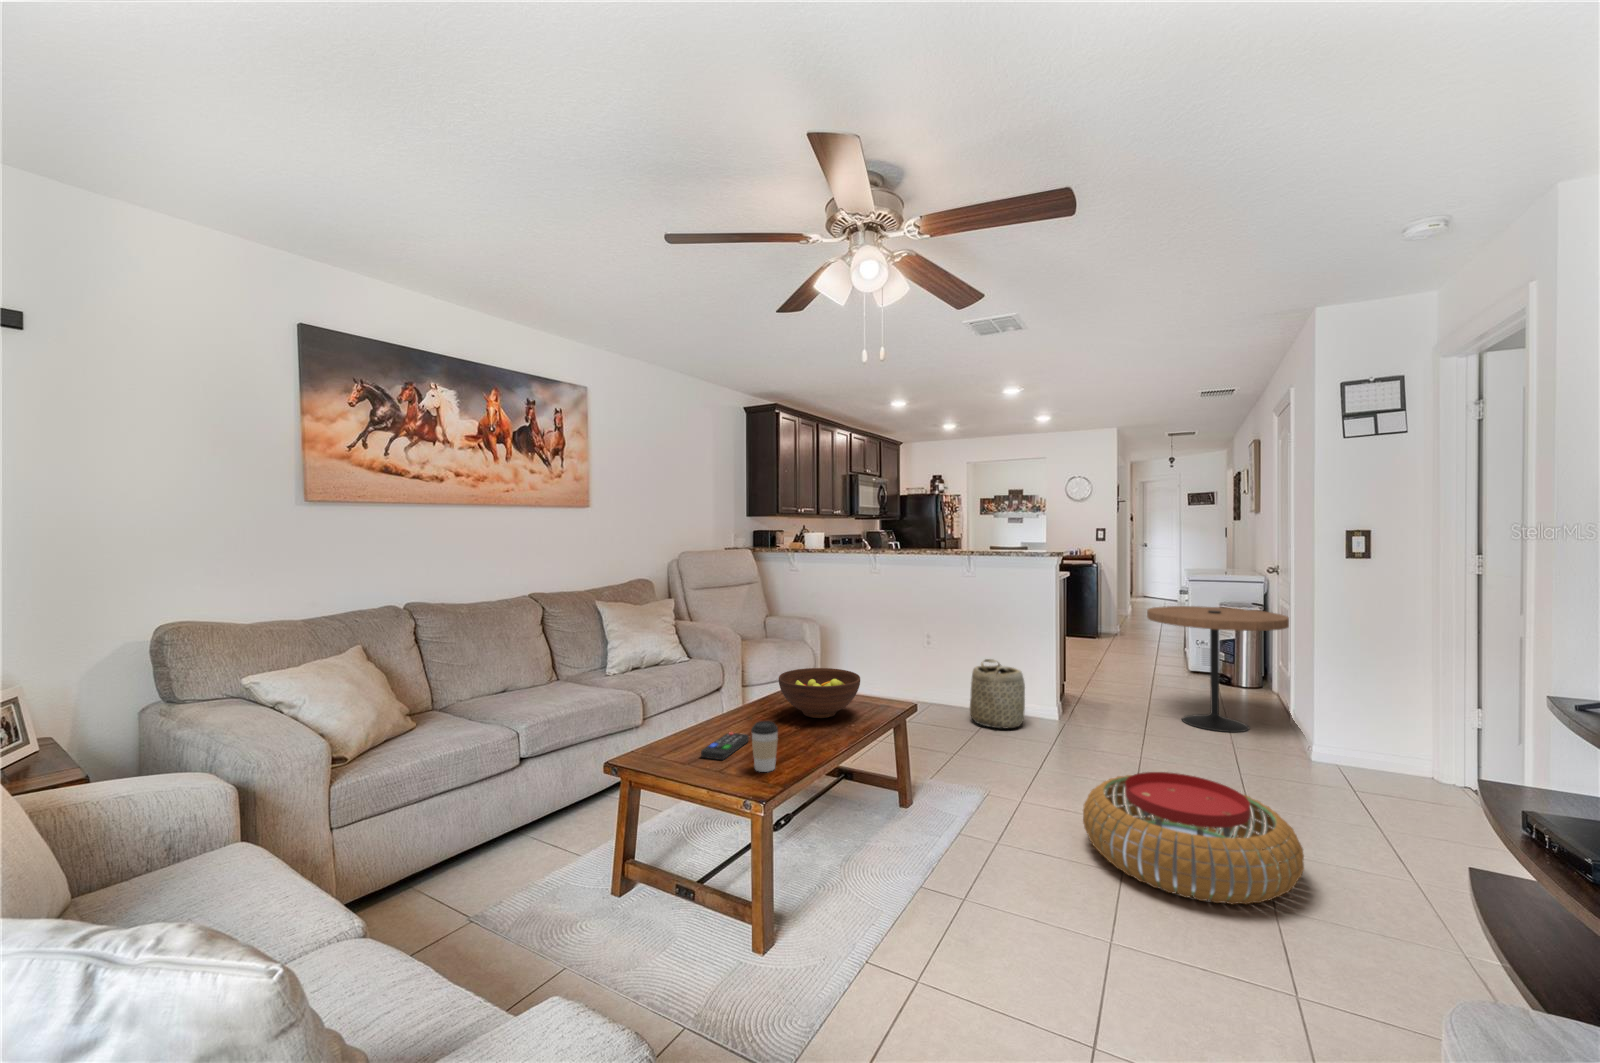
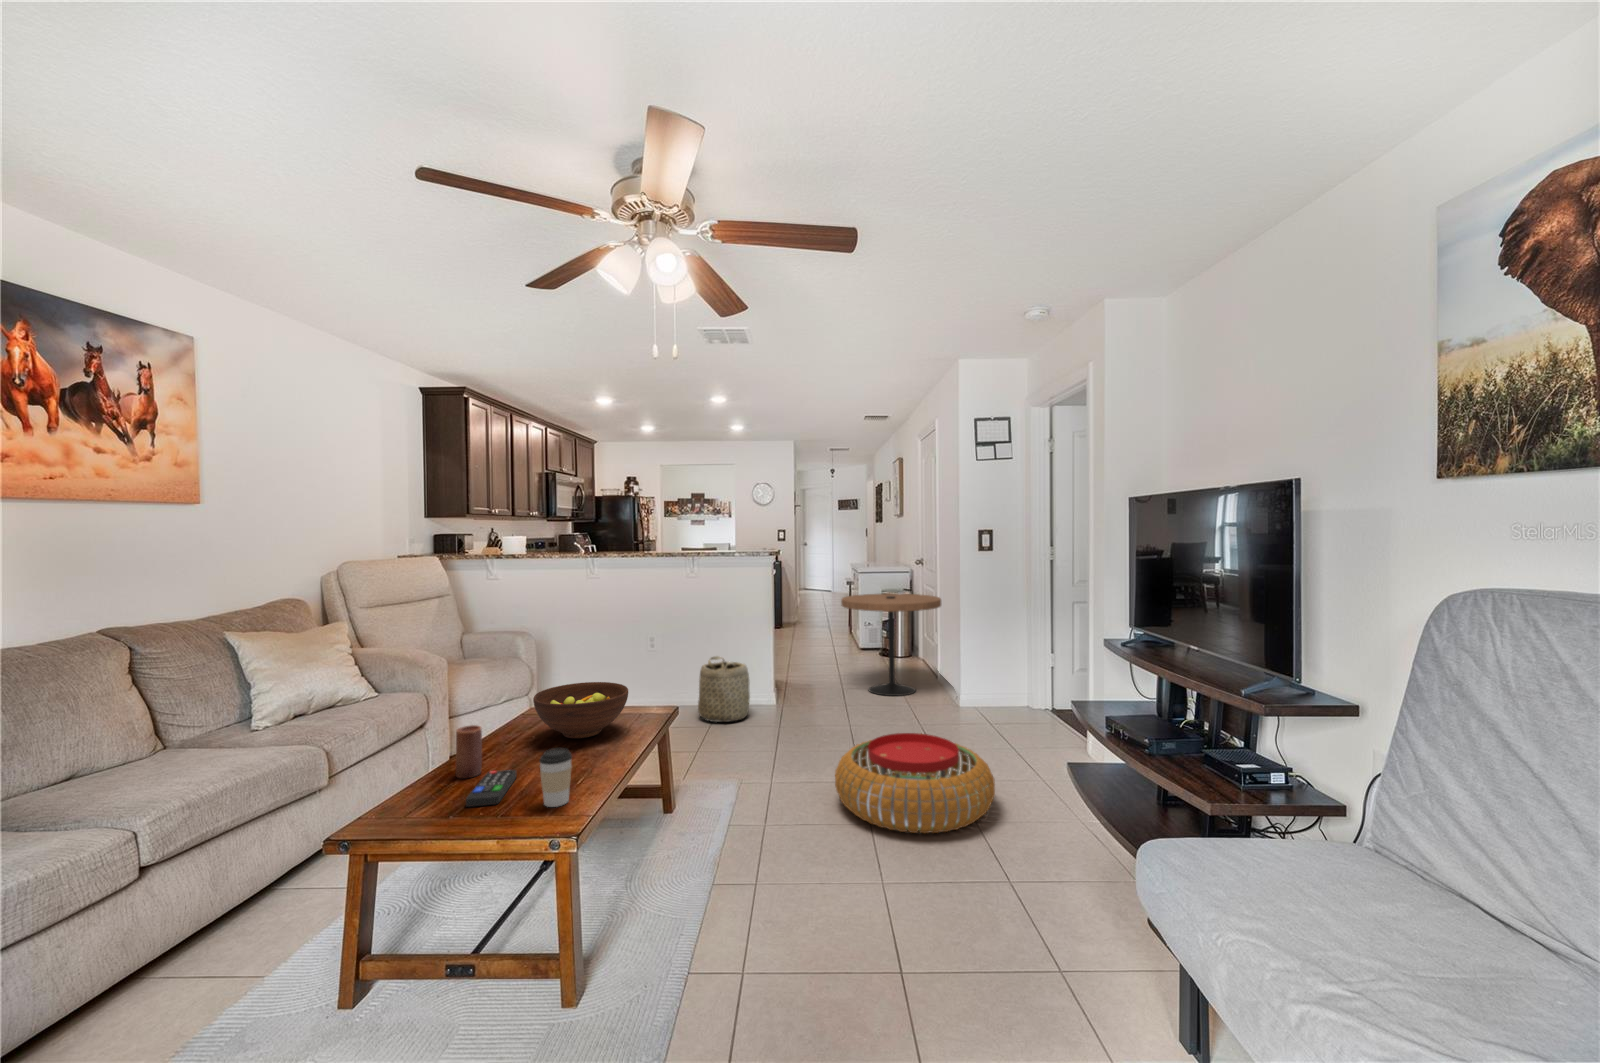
candle: none [708,692,728,735] -> present [456,725,482,779]

